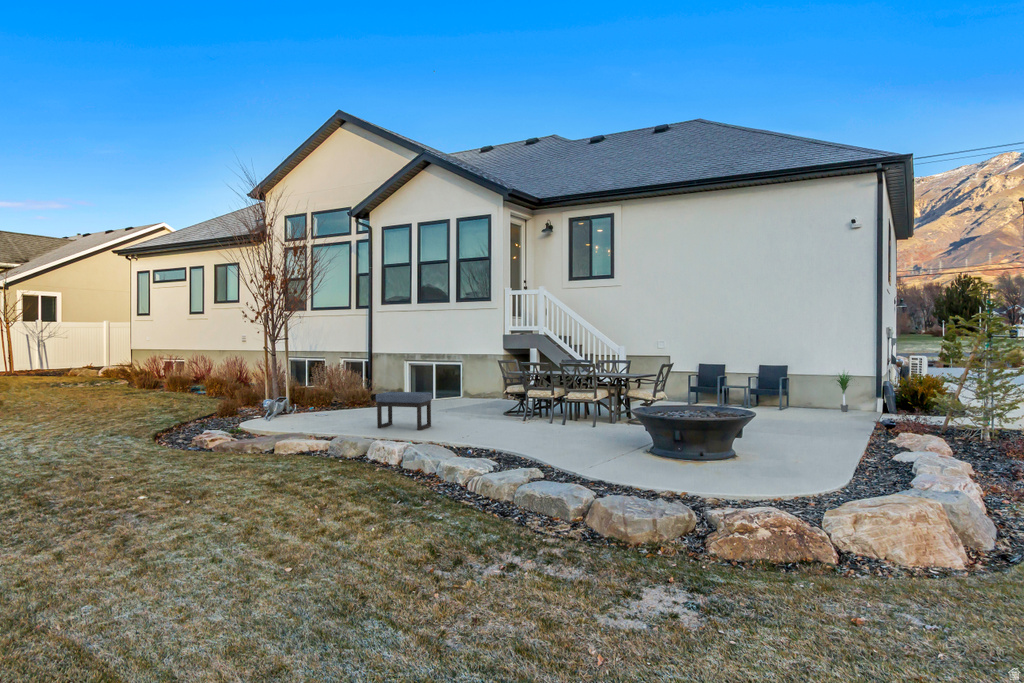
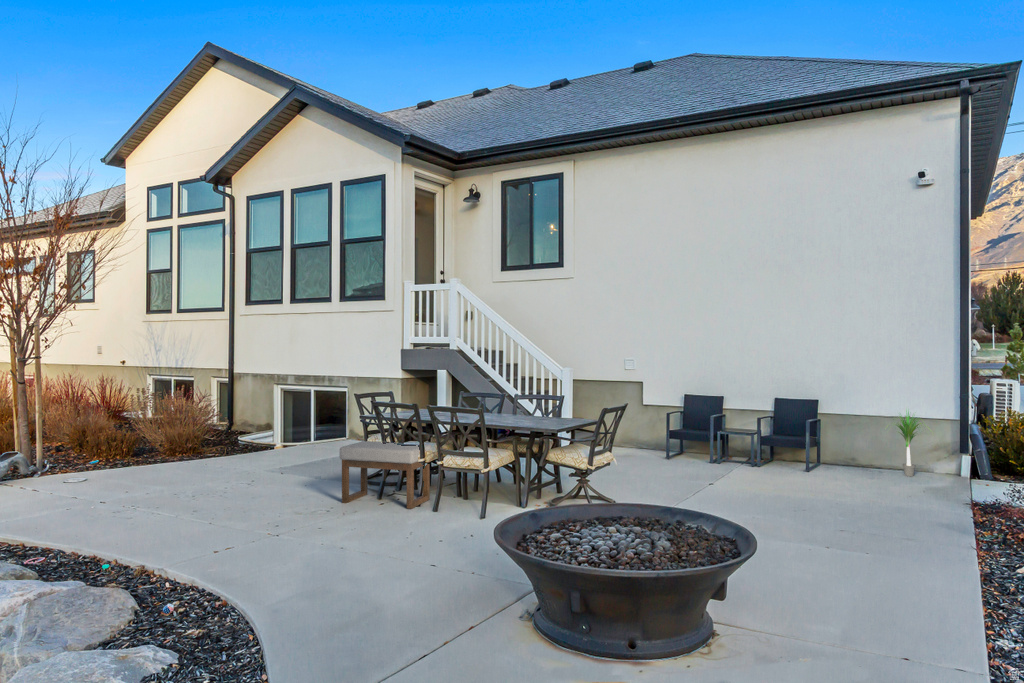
ottoman: present [376,392,432,430] -> present [340,441,431,509]

